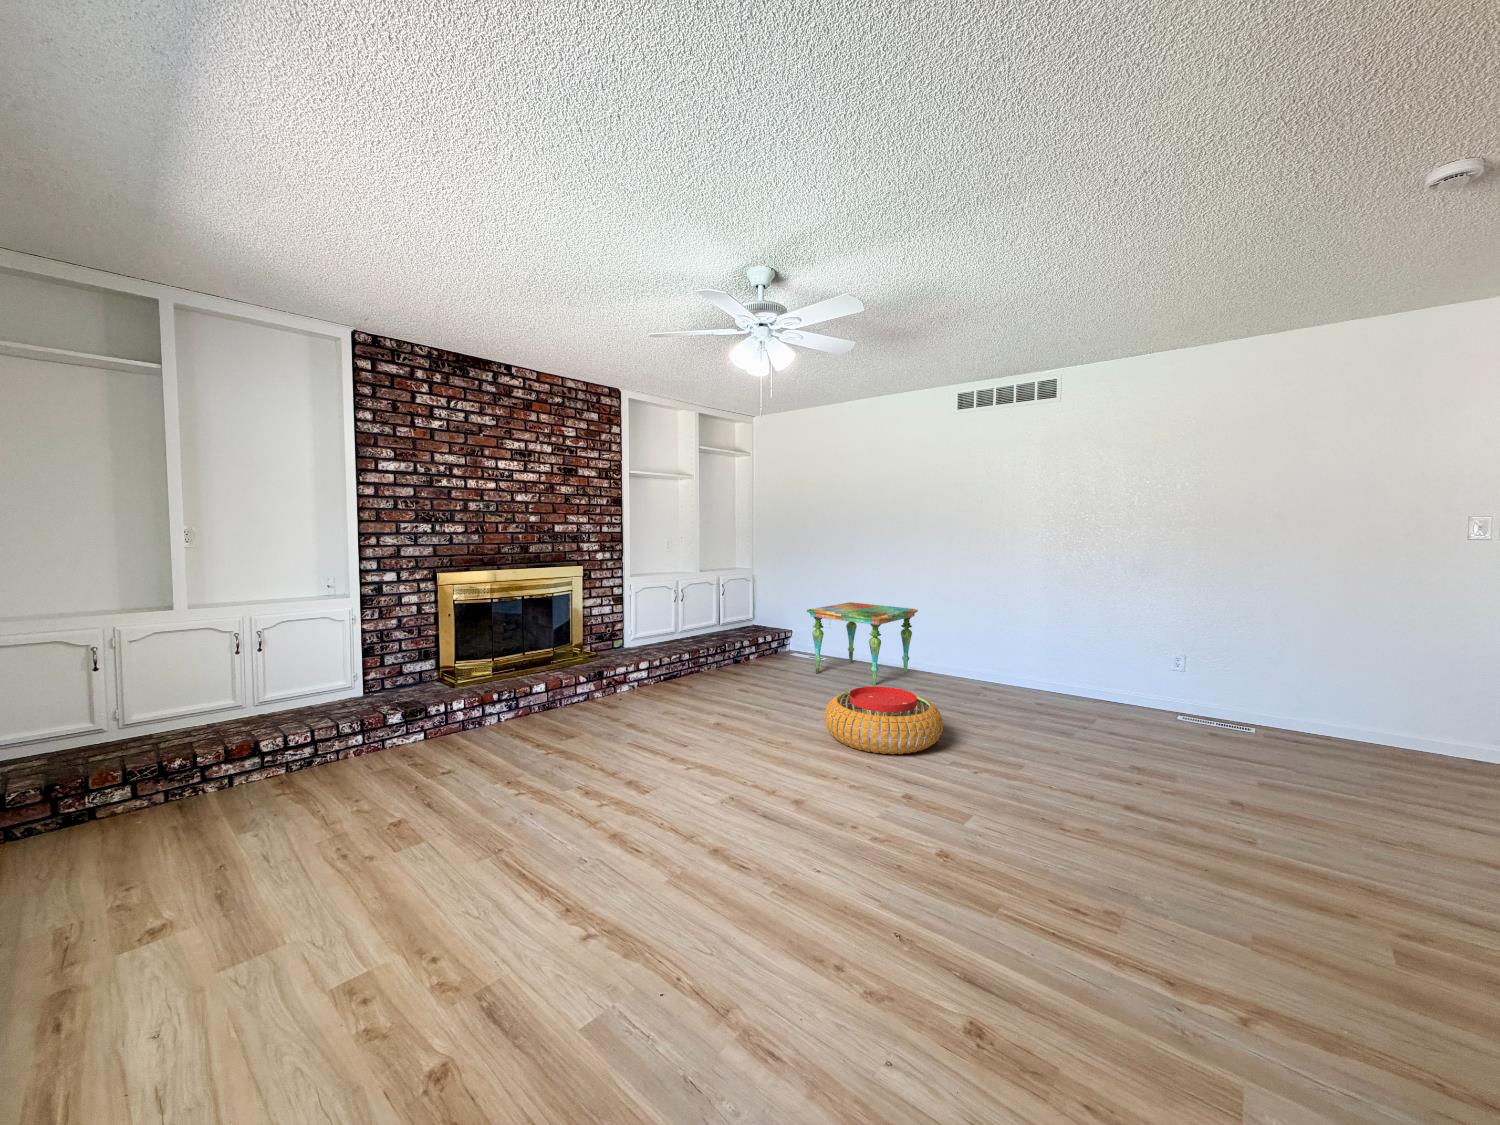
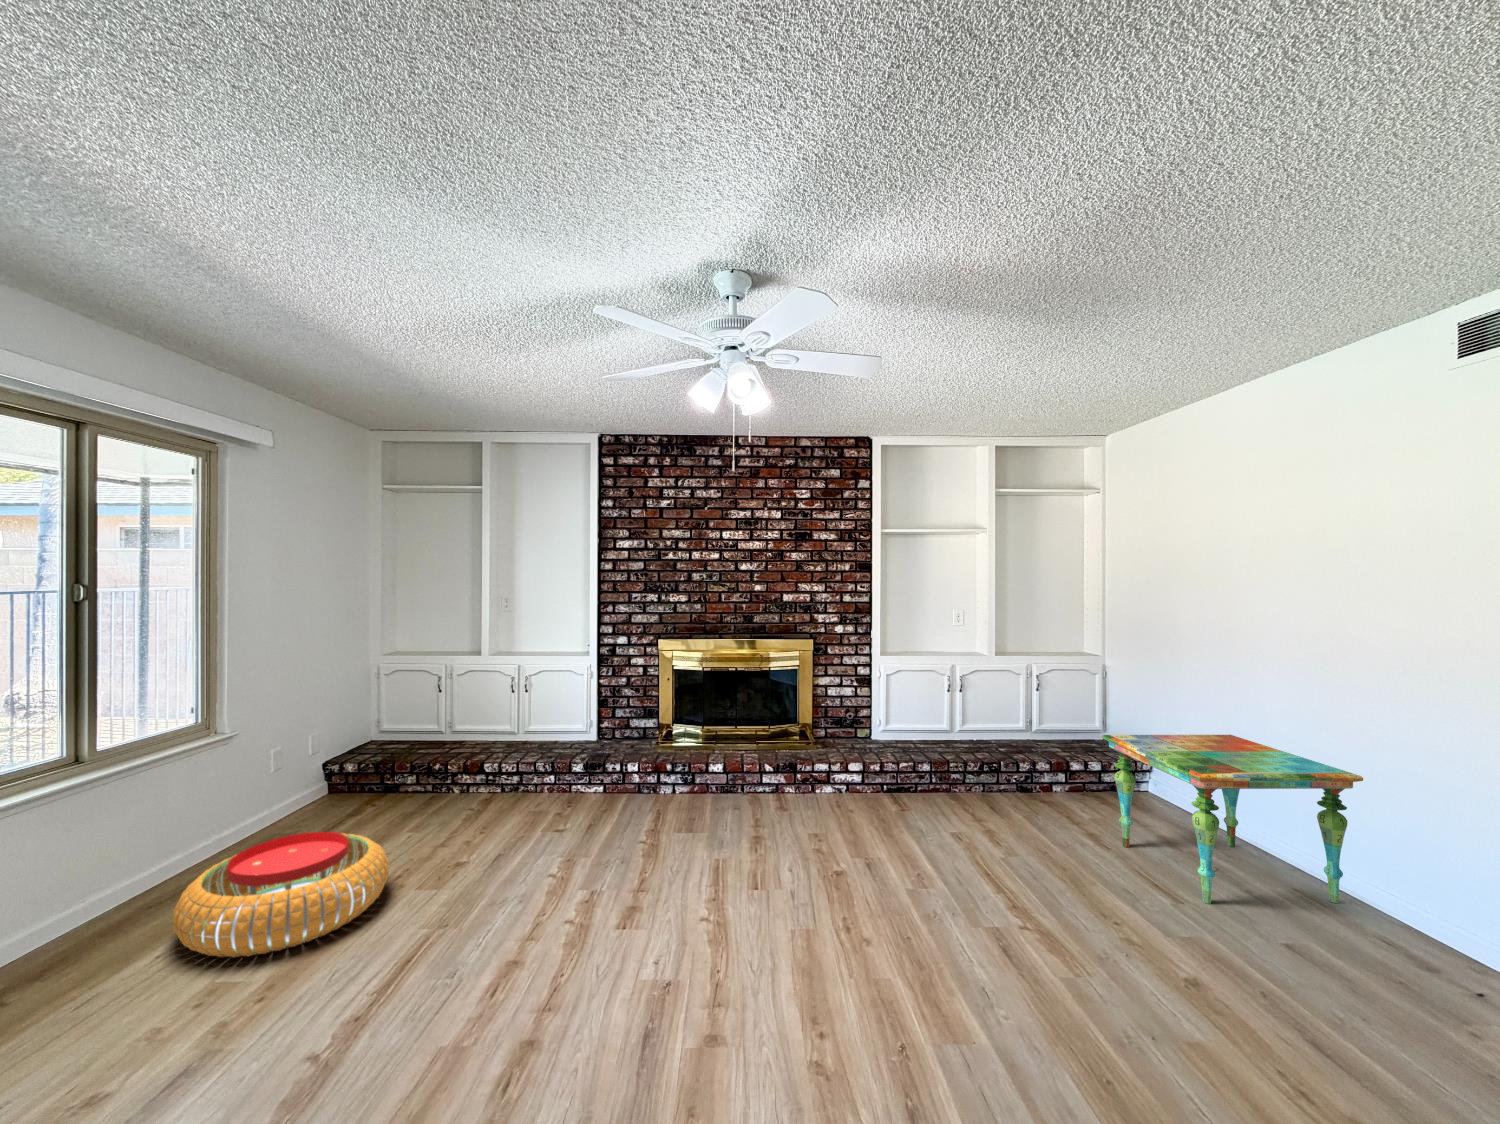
pouf: present [824,686,943,754] -> present [173,832,389,958]

